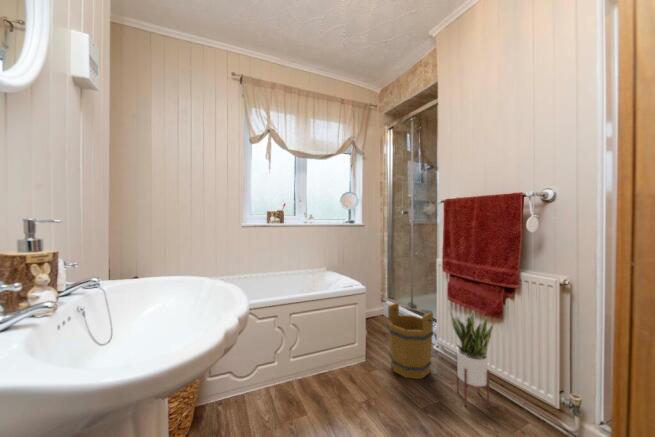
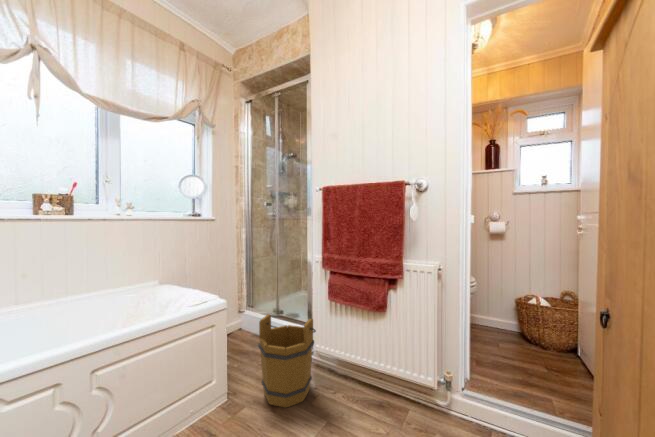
potted plant: present [449,308,493,408] -> none [335,307,377,418]

